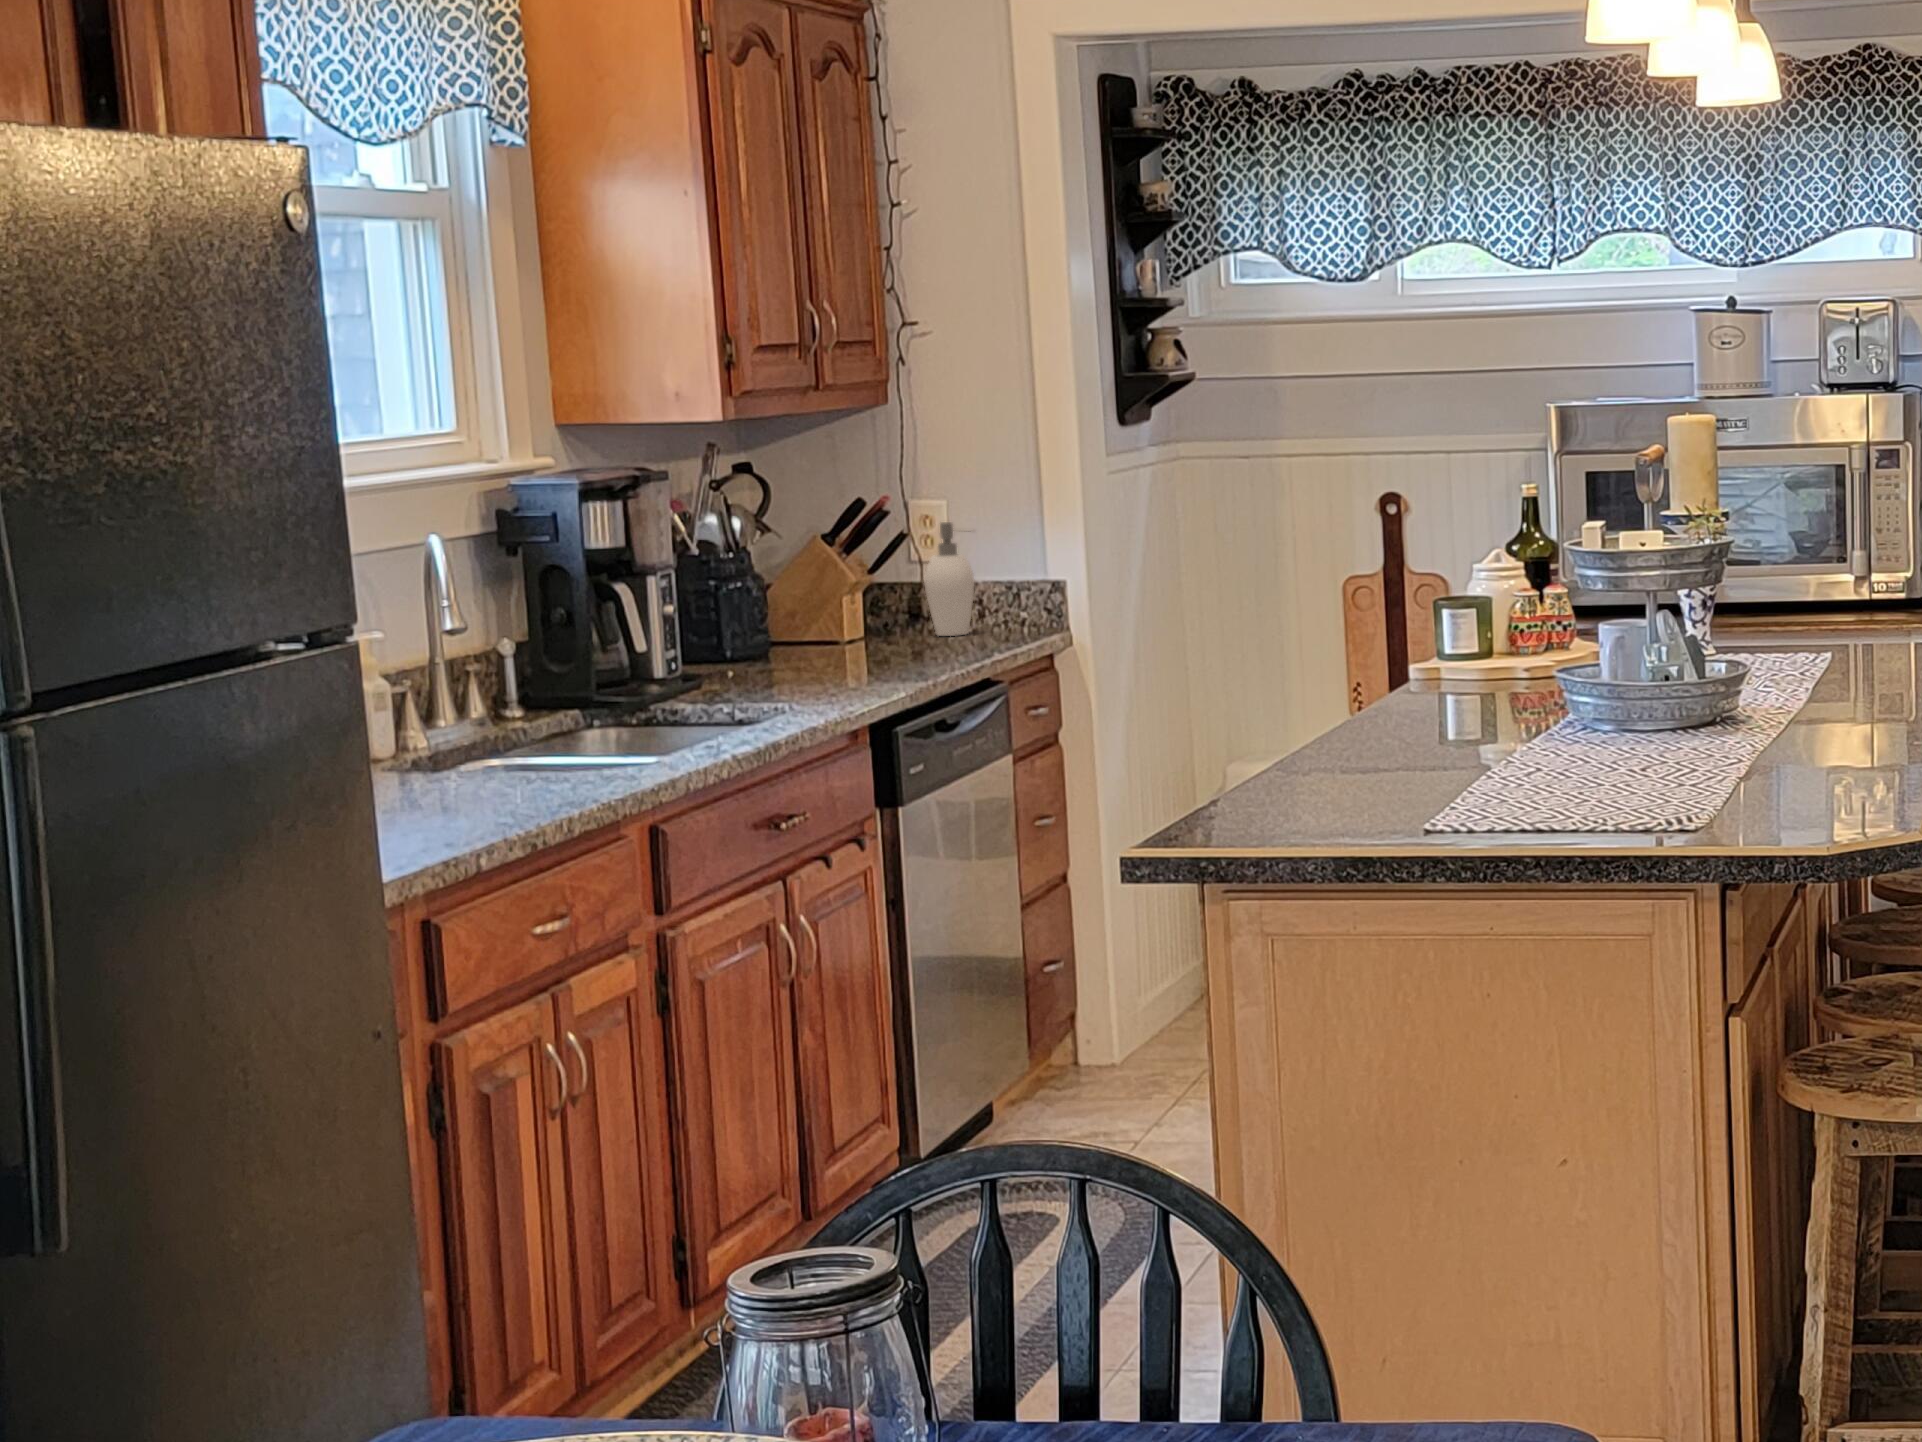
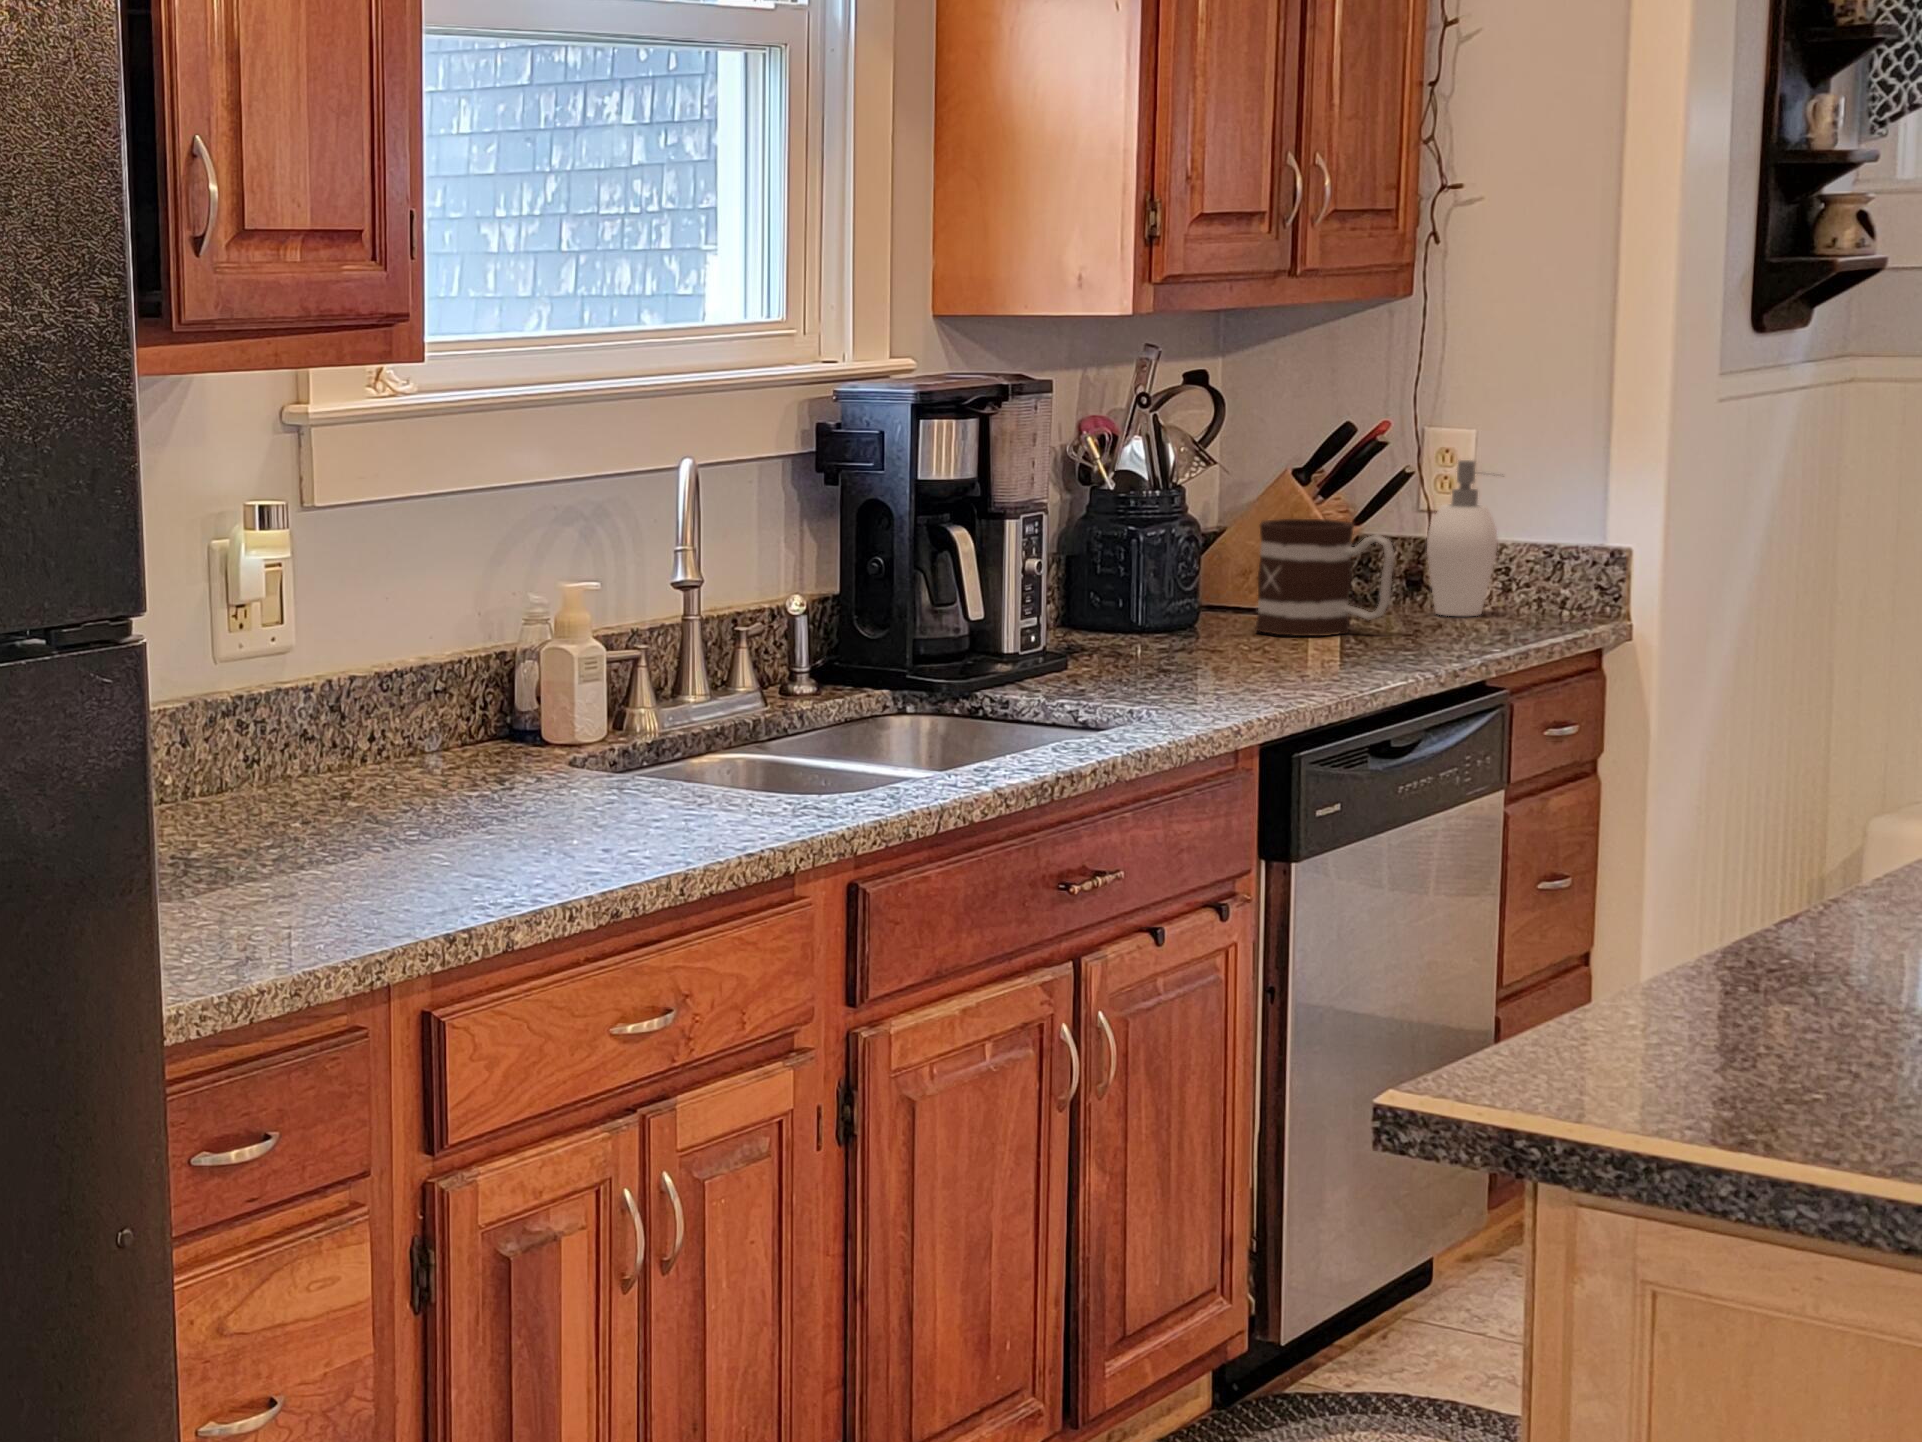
mug: none [811,570,913,657] -> present [1256,519,1395,636]

